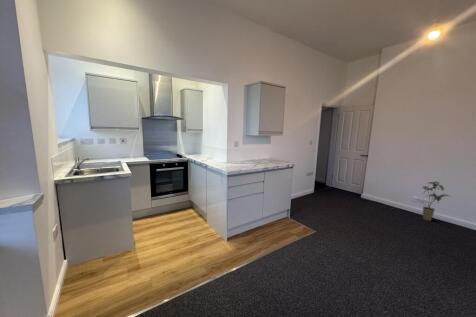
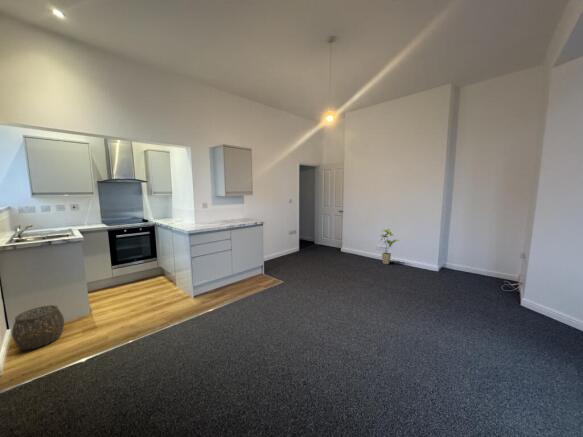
woven basket: none [65,242,112,290] -> present [12,305,64,350]

